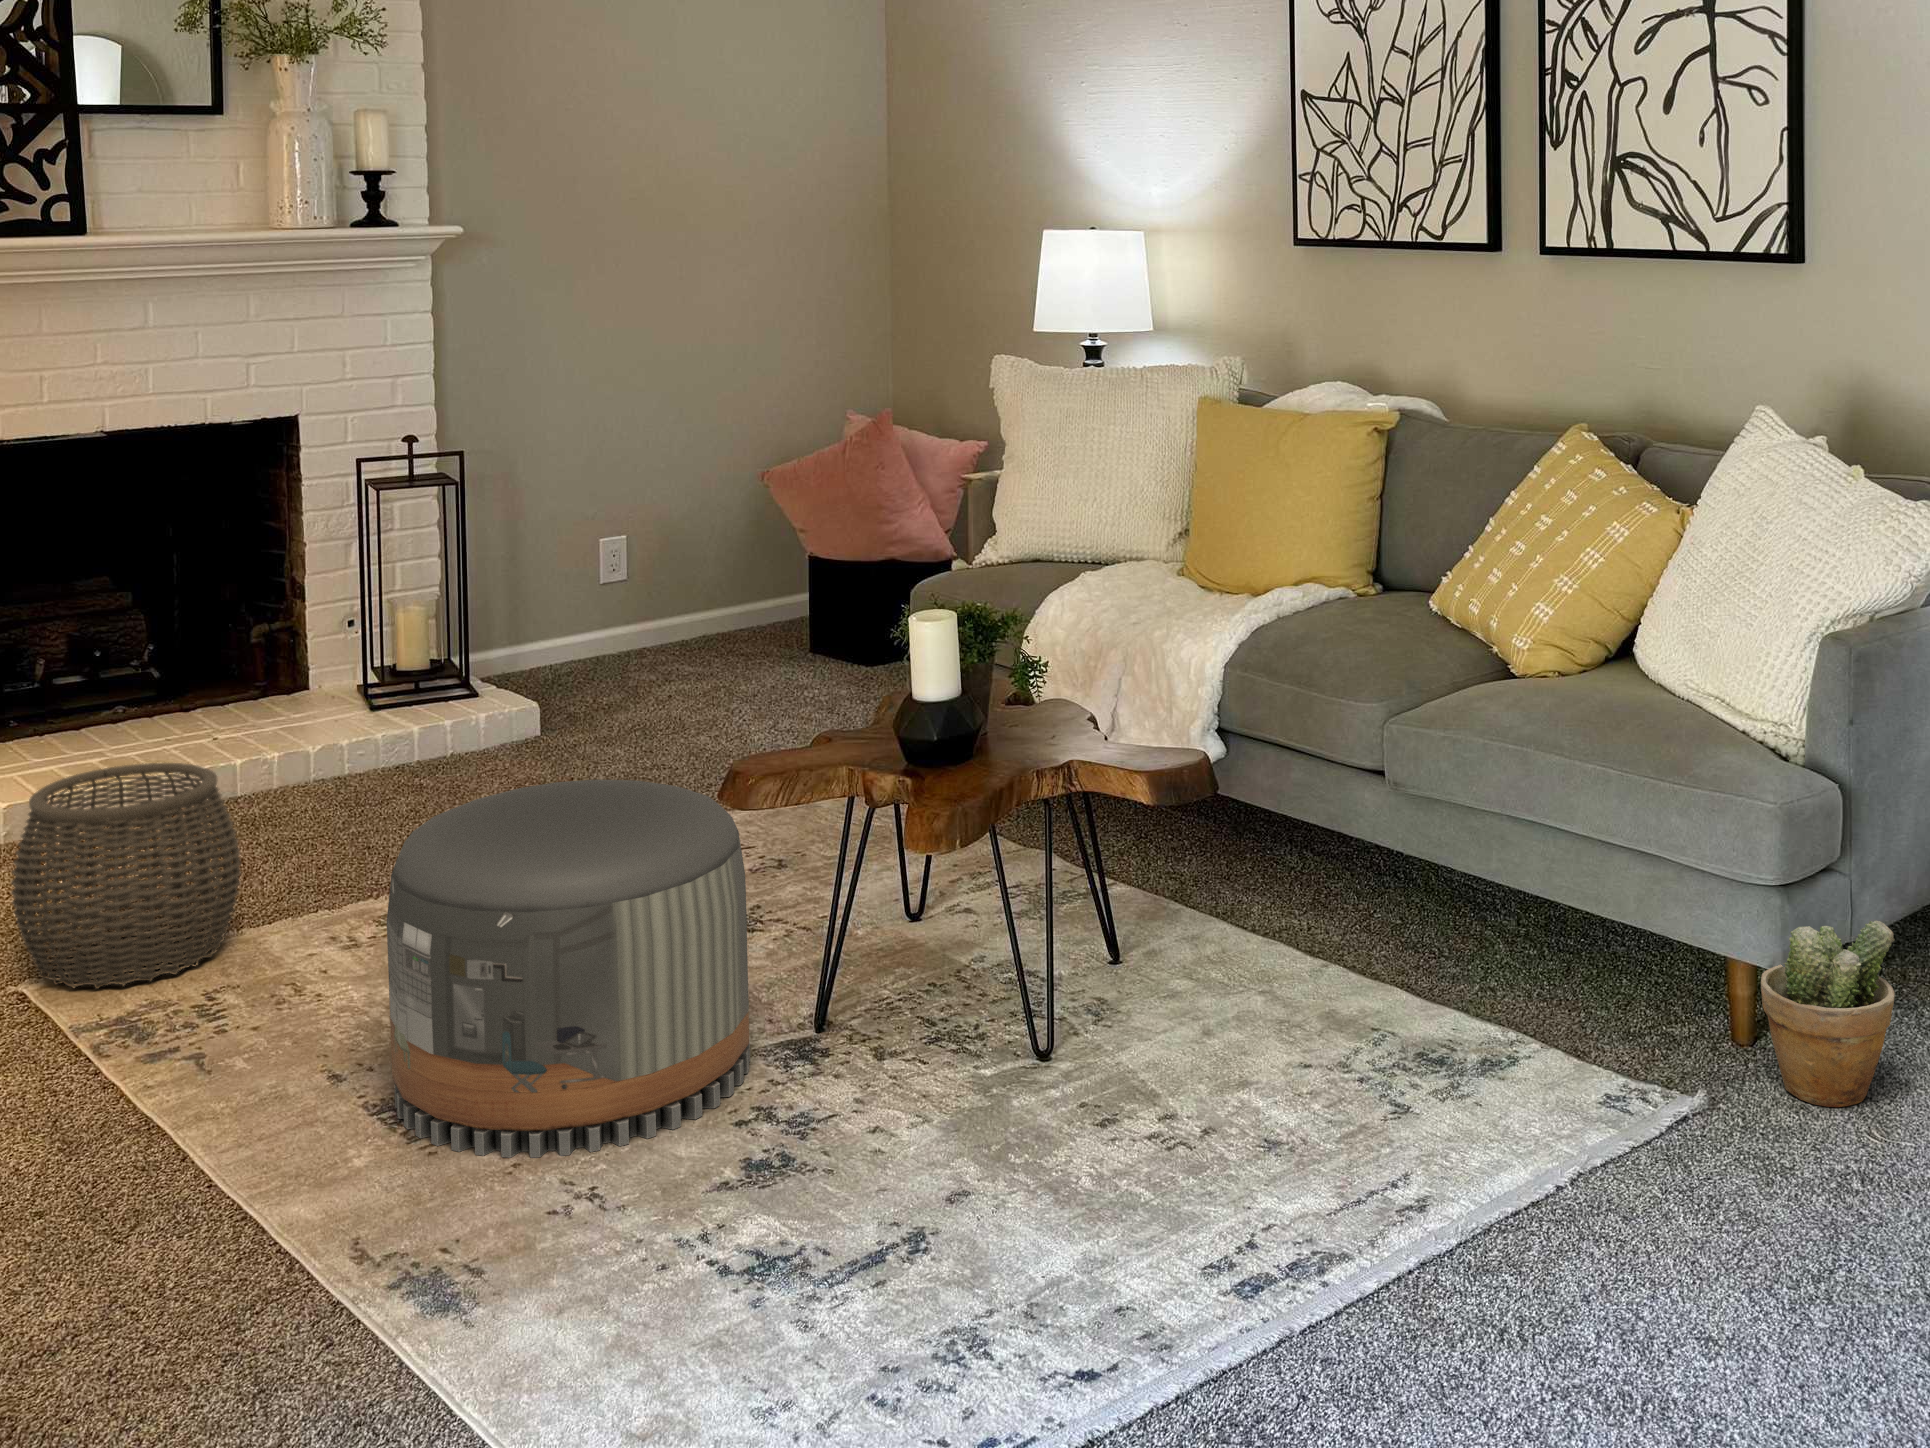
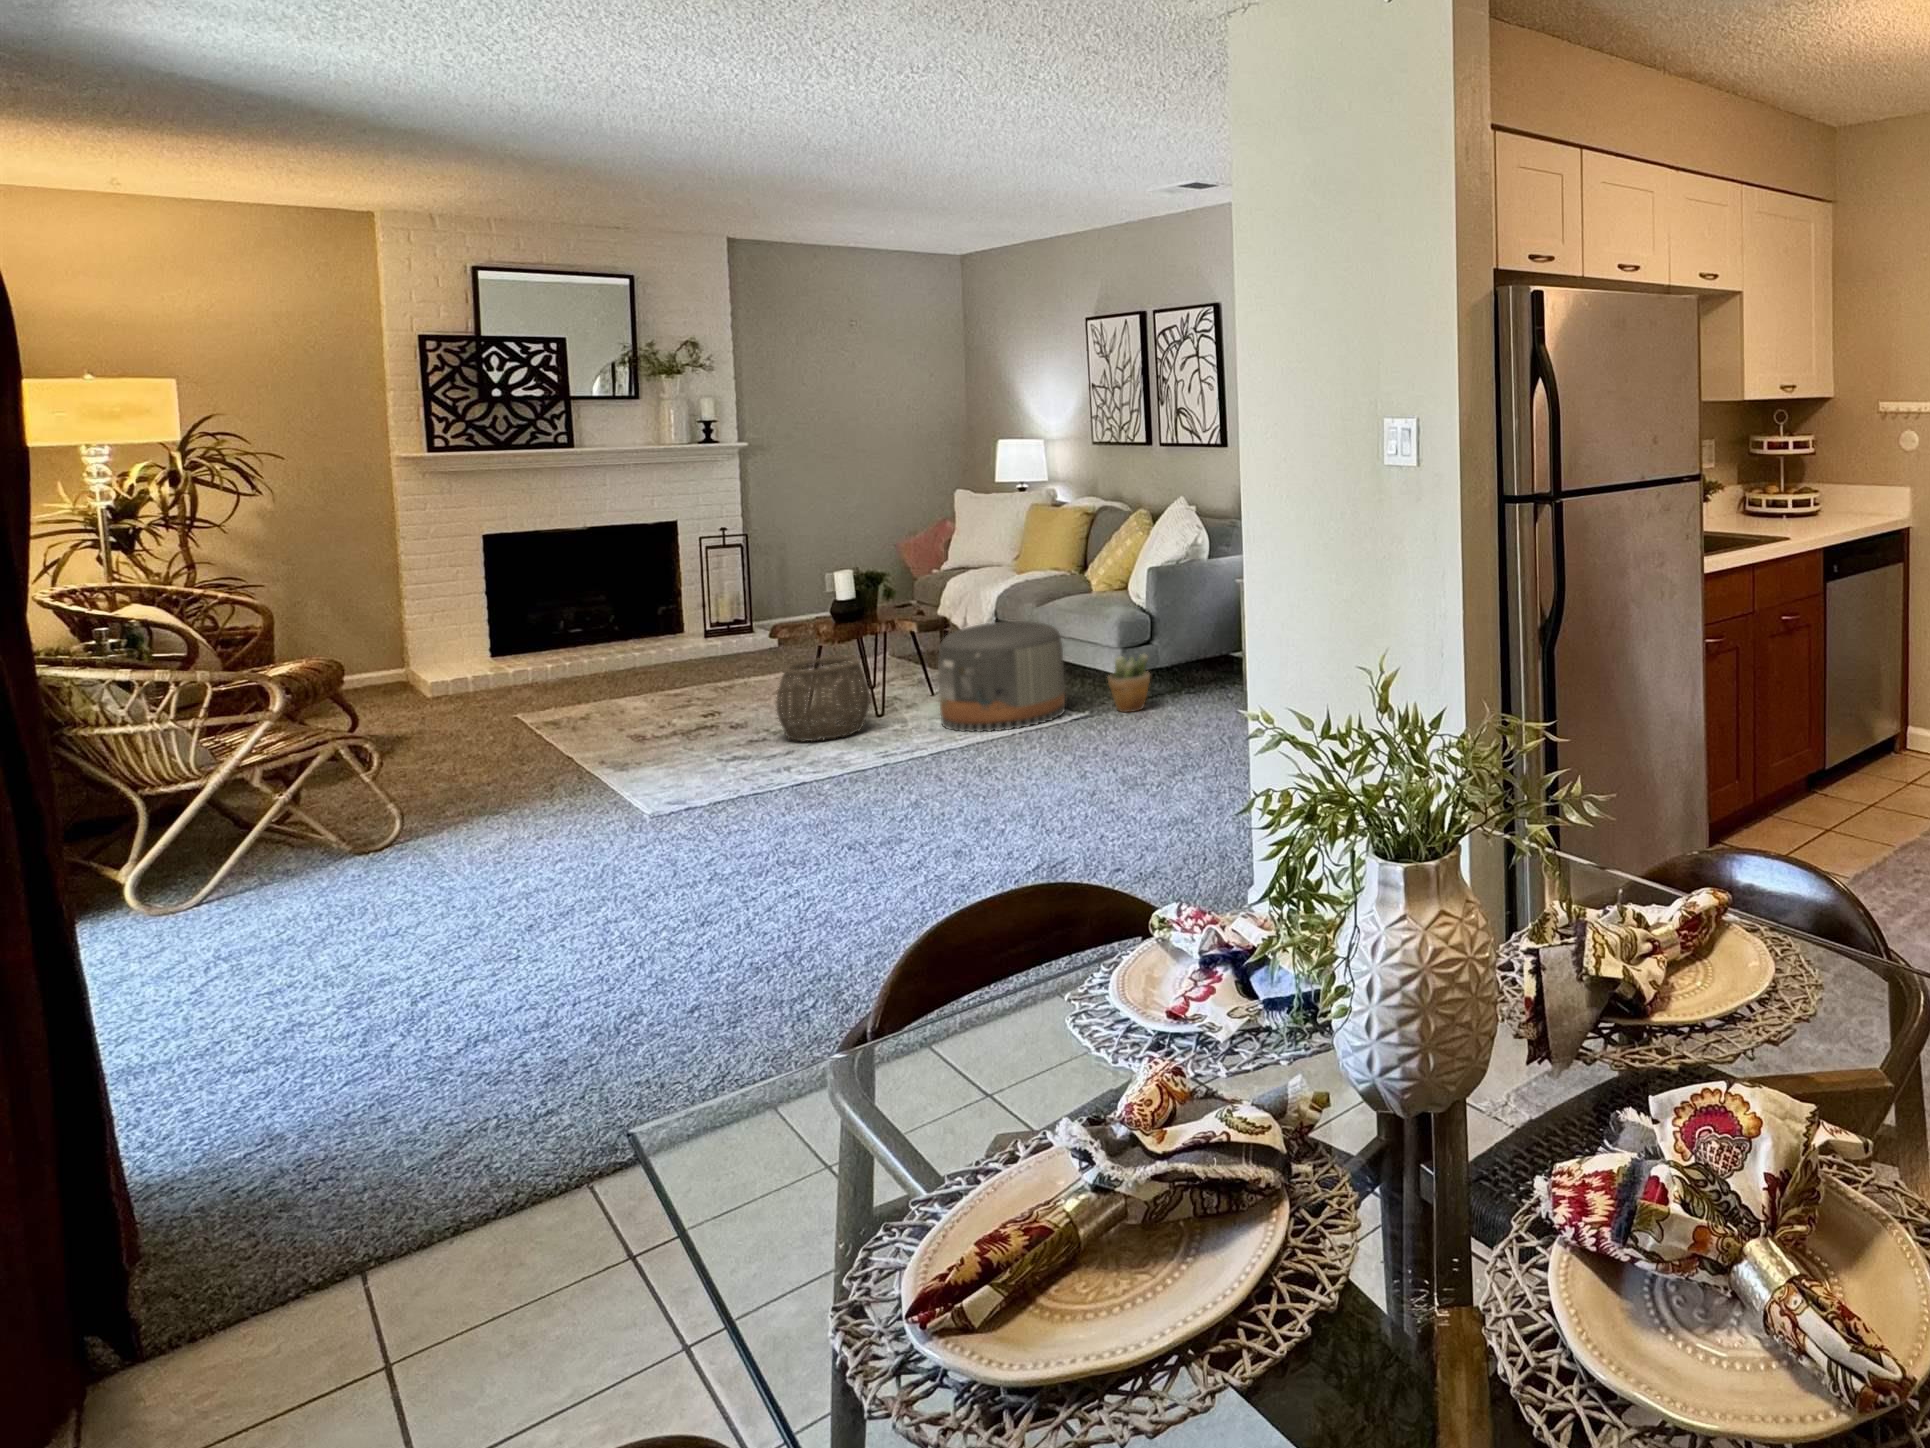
woven basket: present [11,763,241,989] -> present [776,657,870,742]
pouf: present [387,779,750,1158] -> present [938,621,1065,732]

